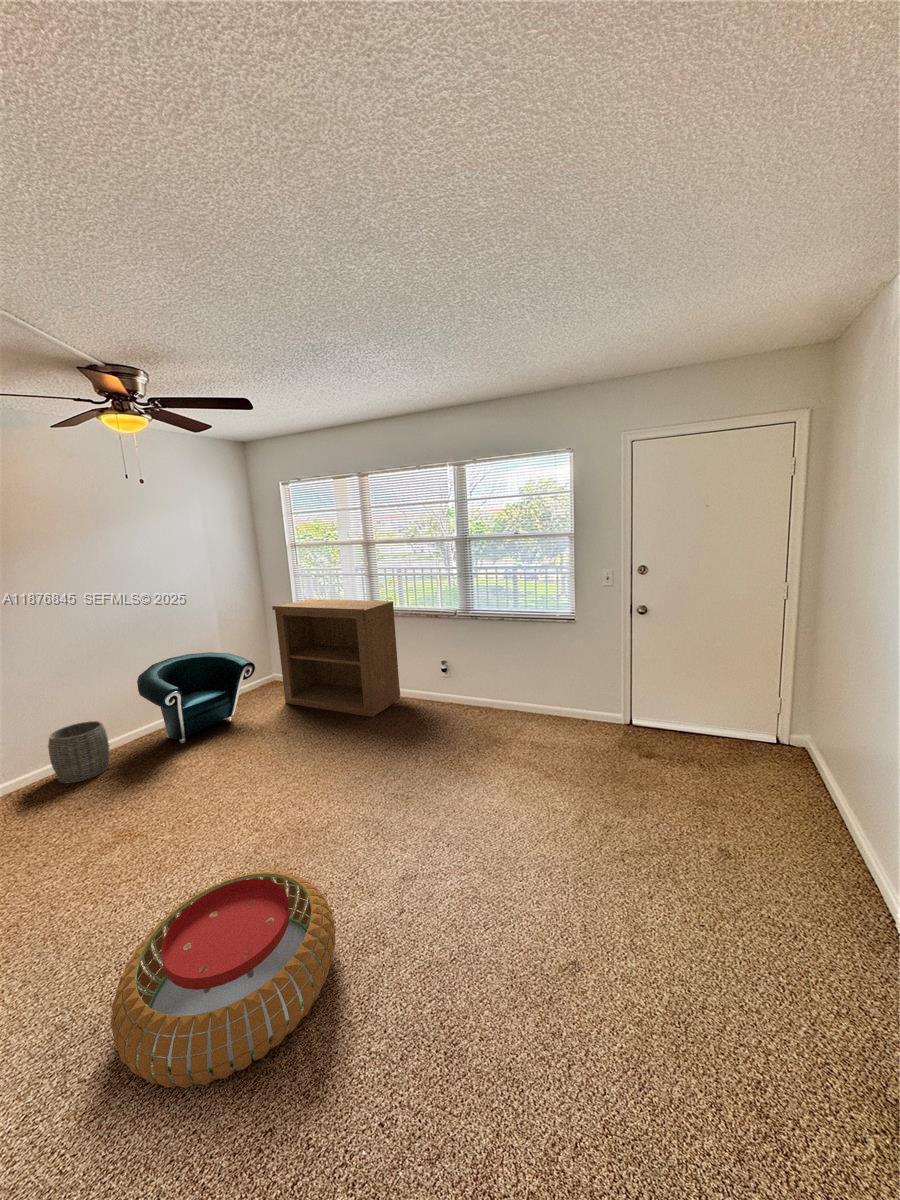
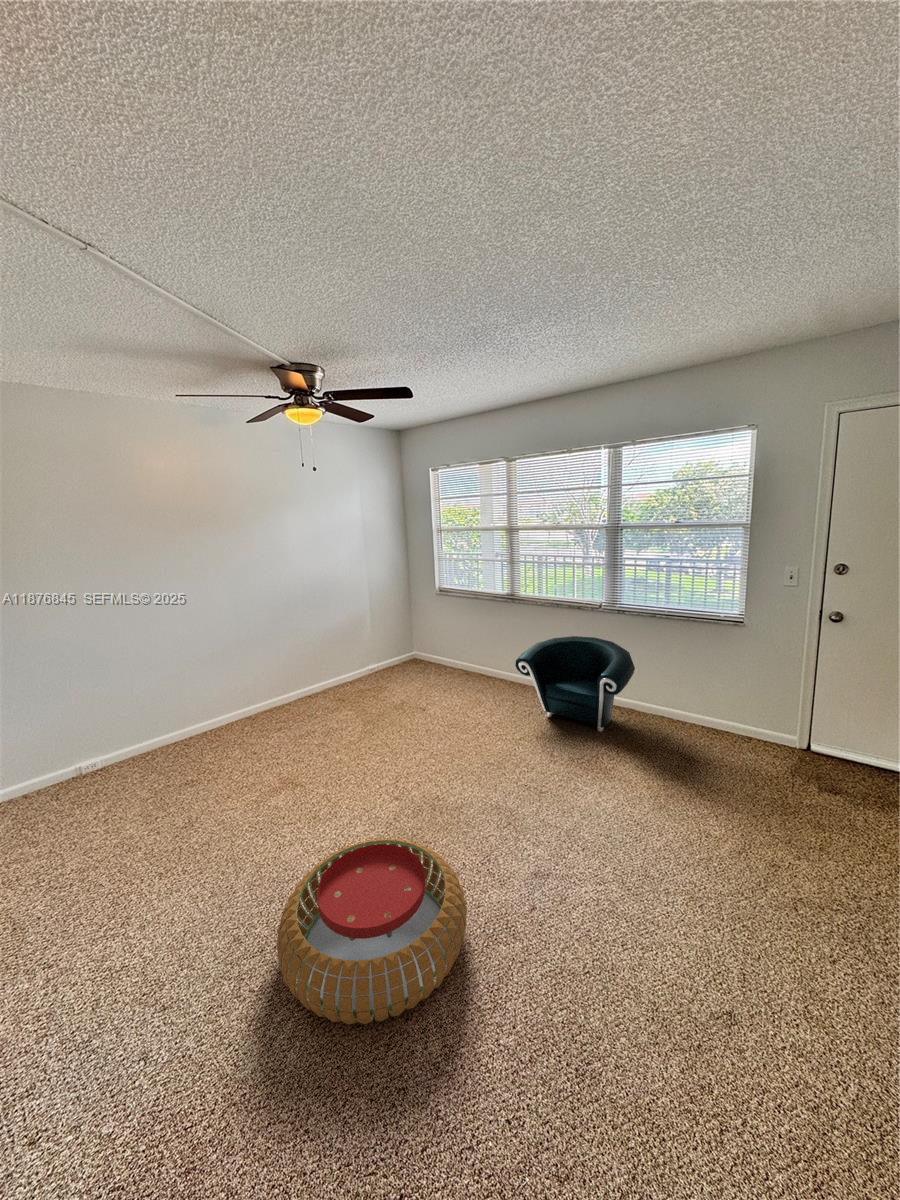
bookshelf: present [272,599,400,717] -> none [414,583,531,704]
armchair: present [137,652,255,743] -> present [515,636,635,732]
woven basket: present [48,721,109,783] -> none [234,679,277,729]

